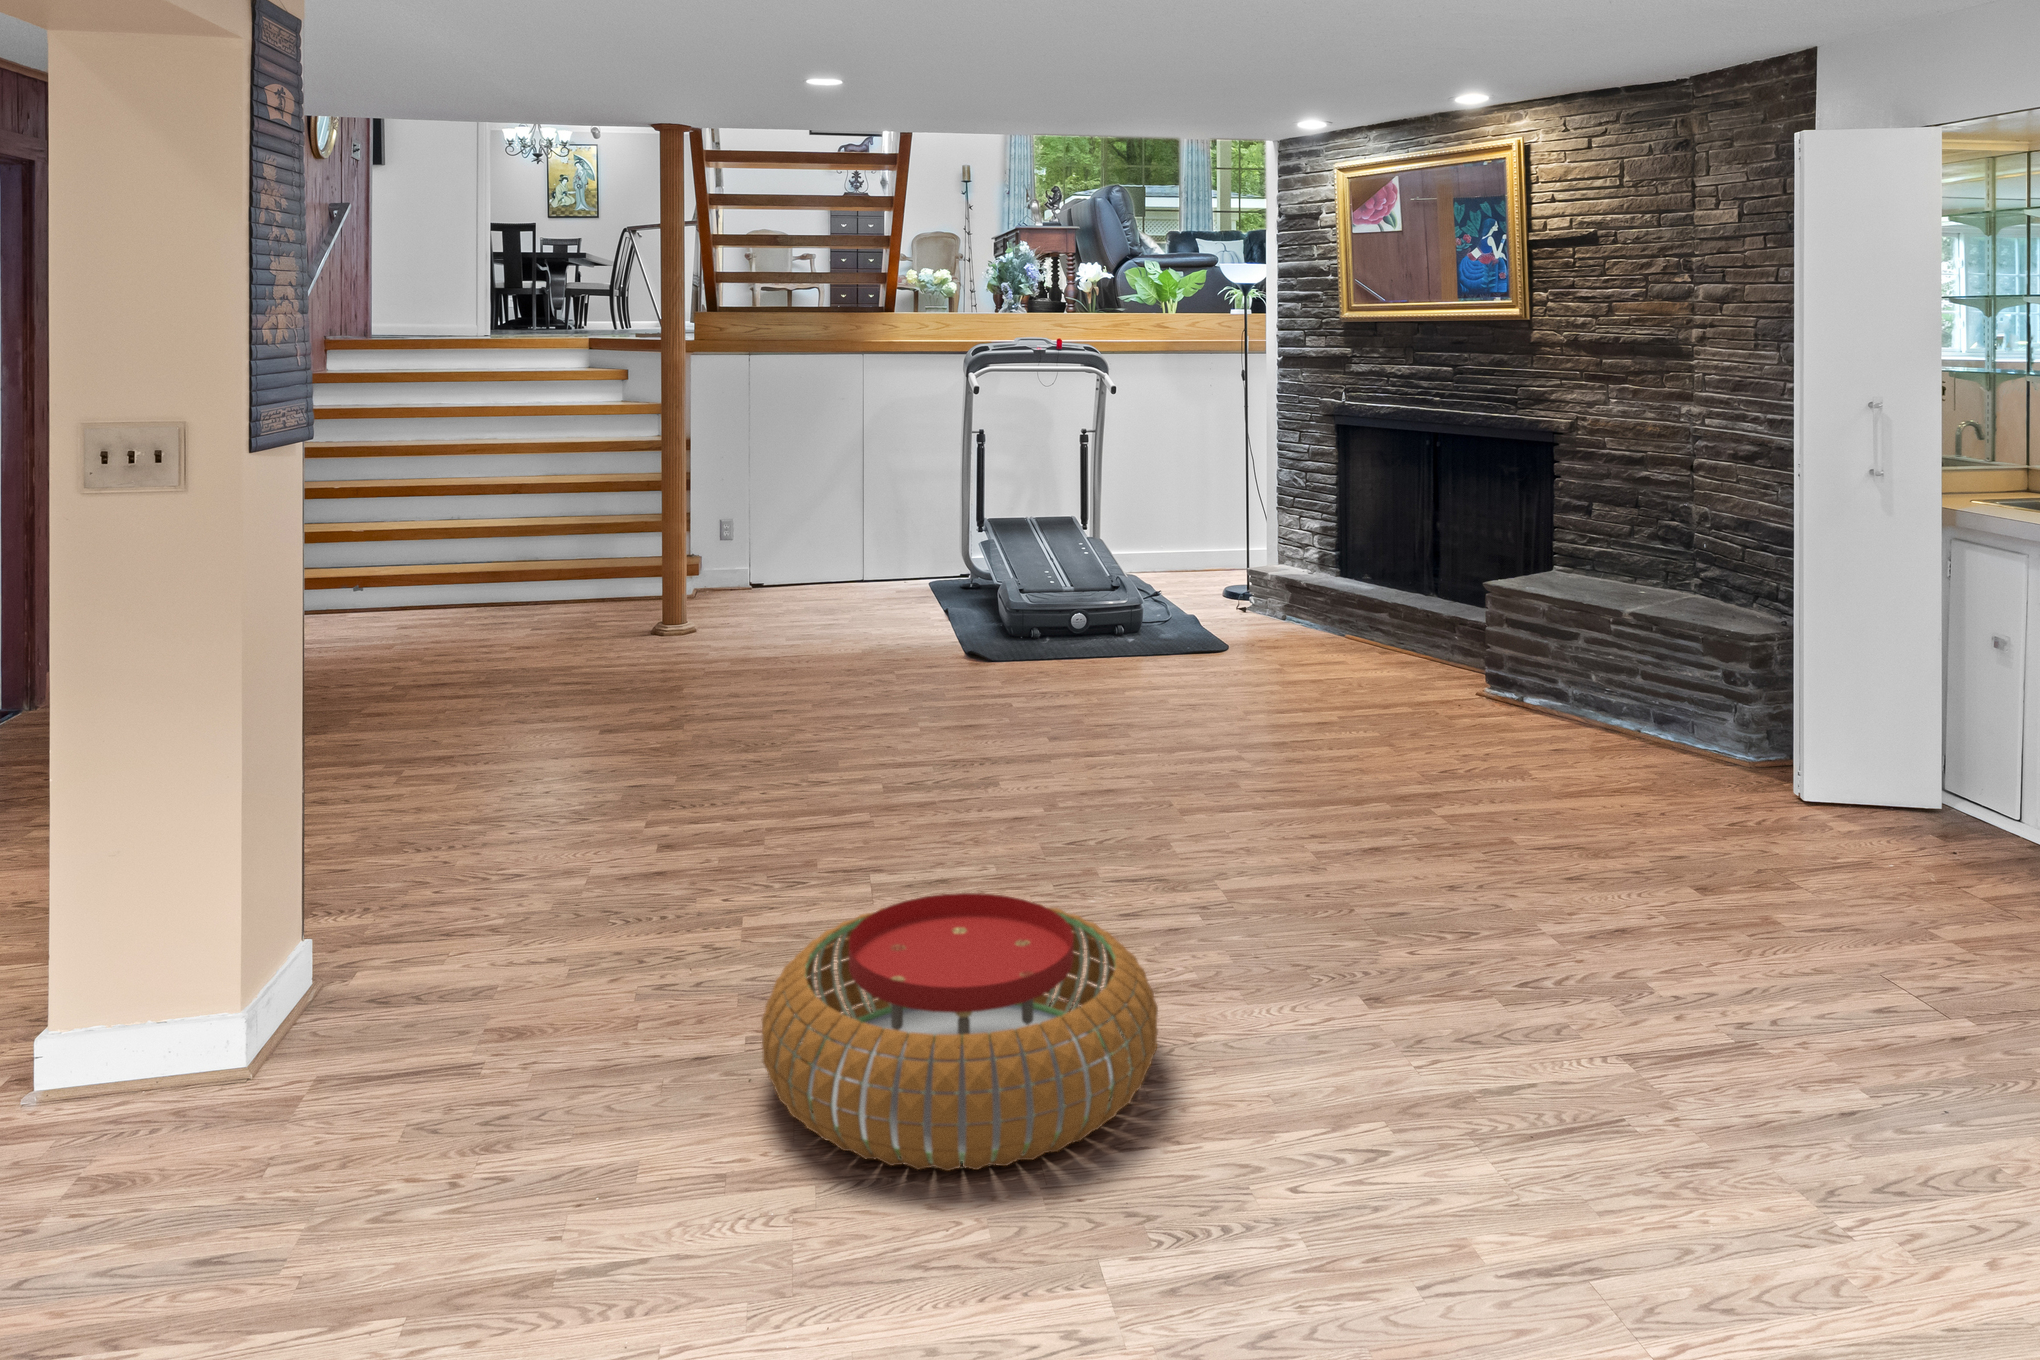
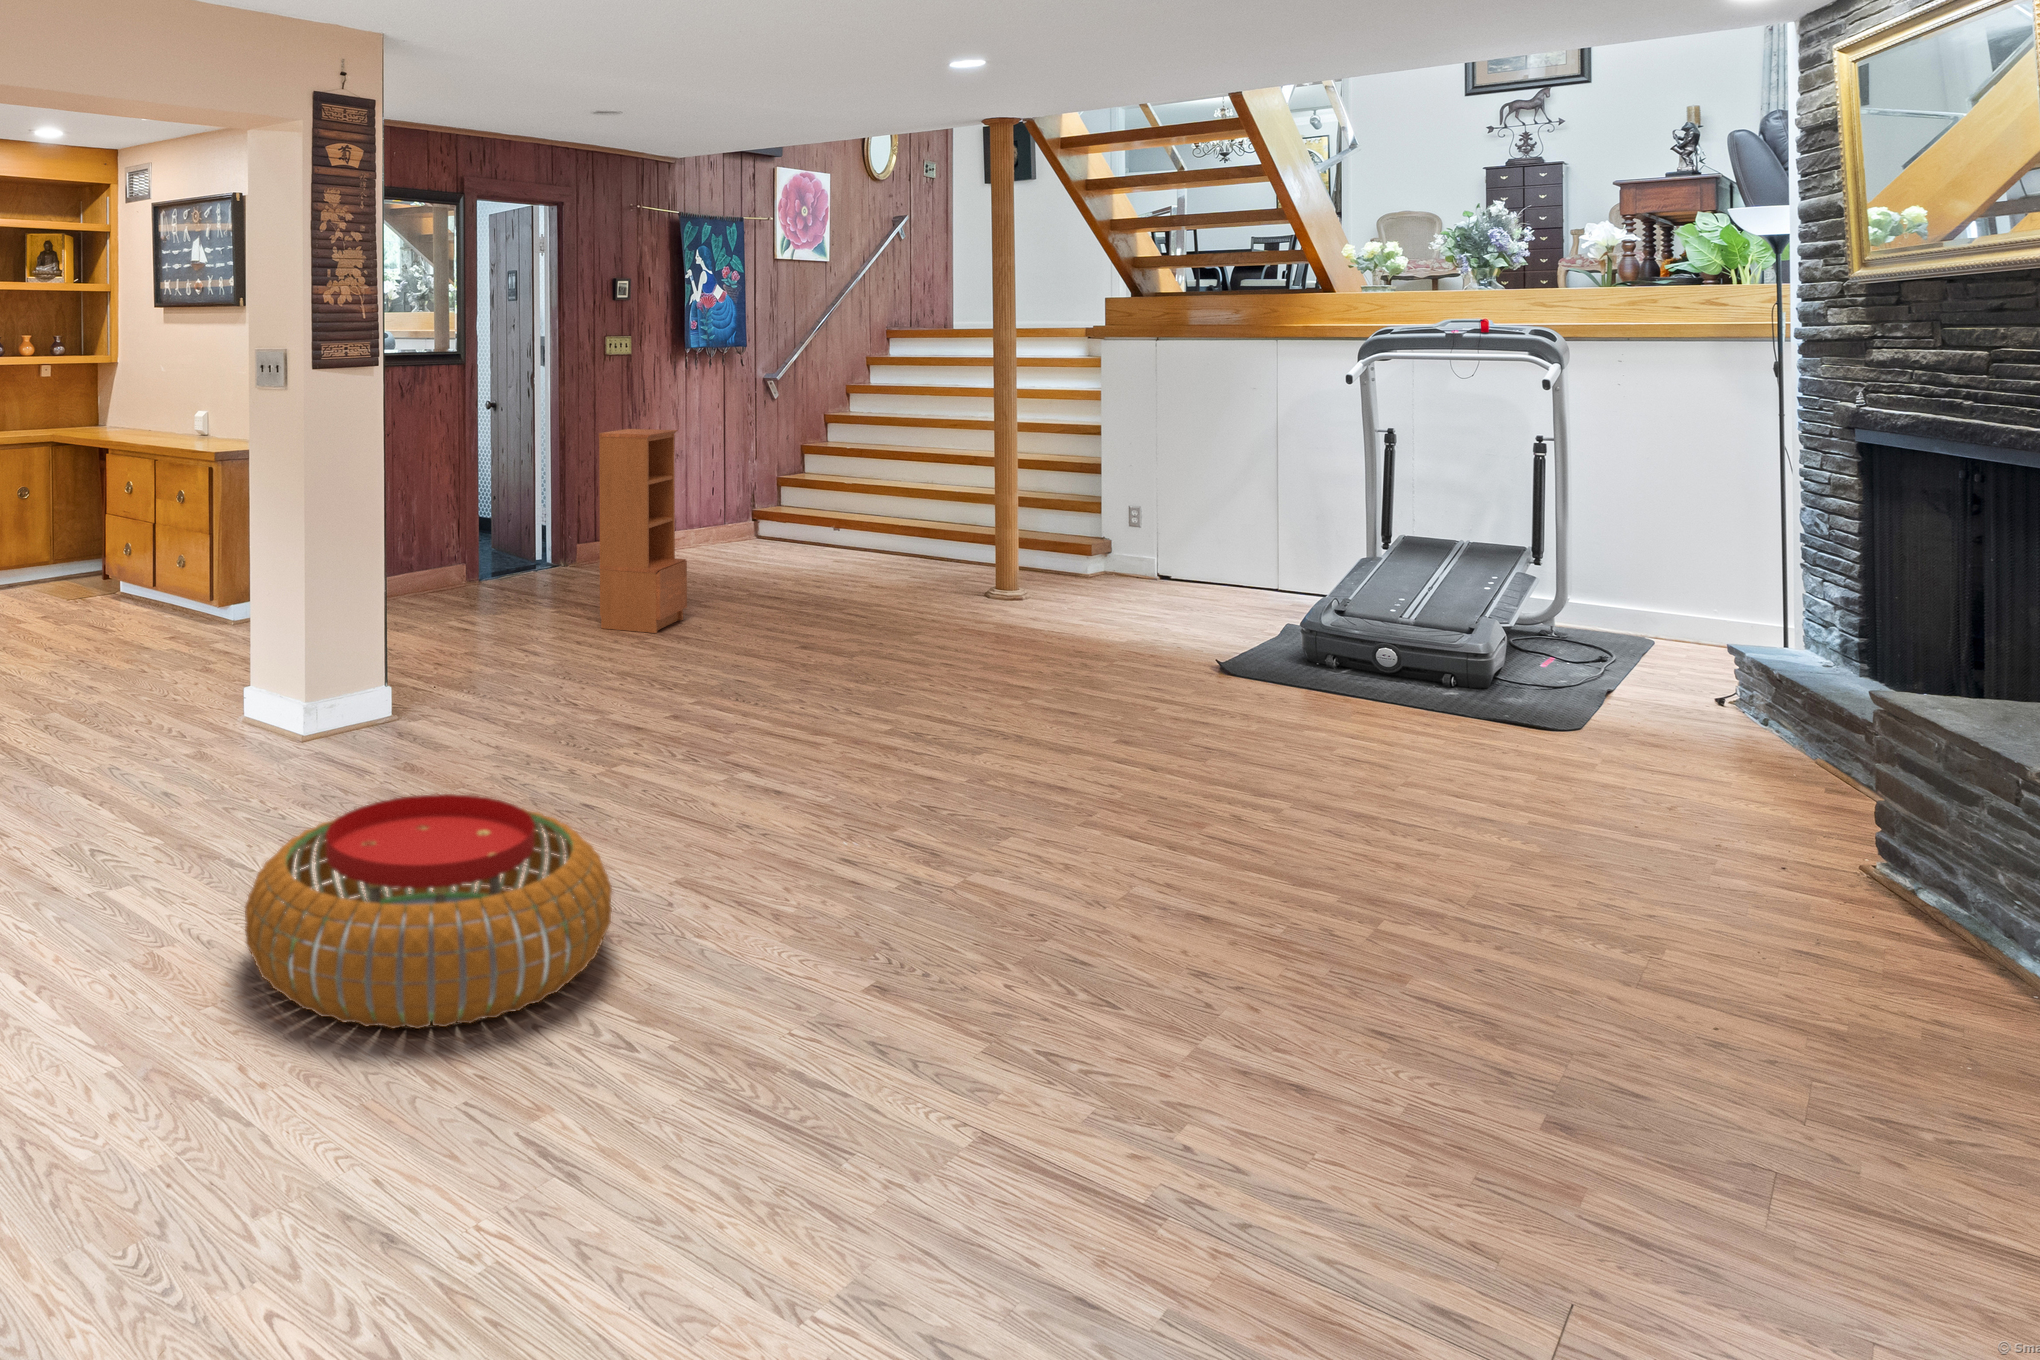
bookcase: none [319,476,410,731] -> present [599,429,687,633]

